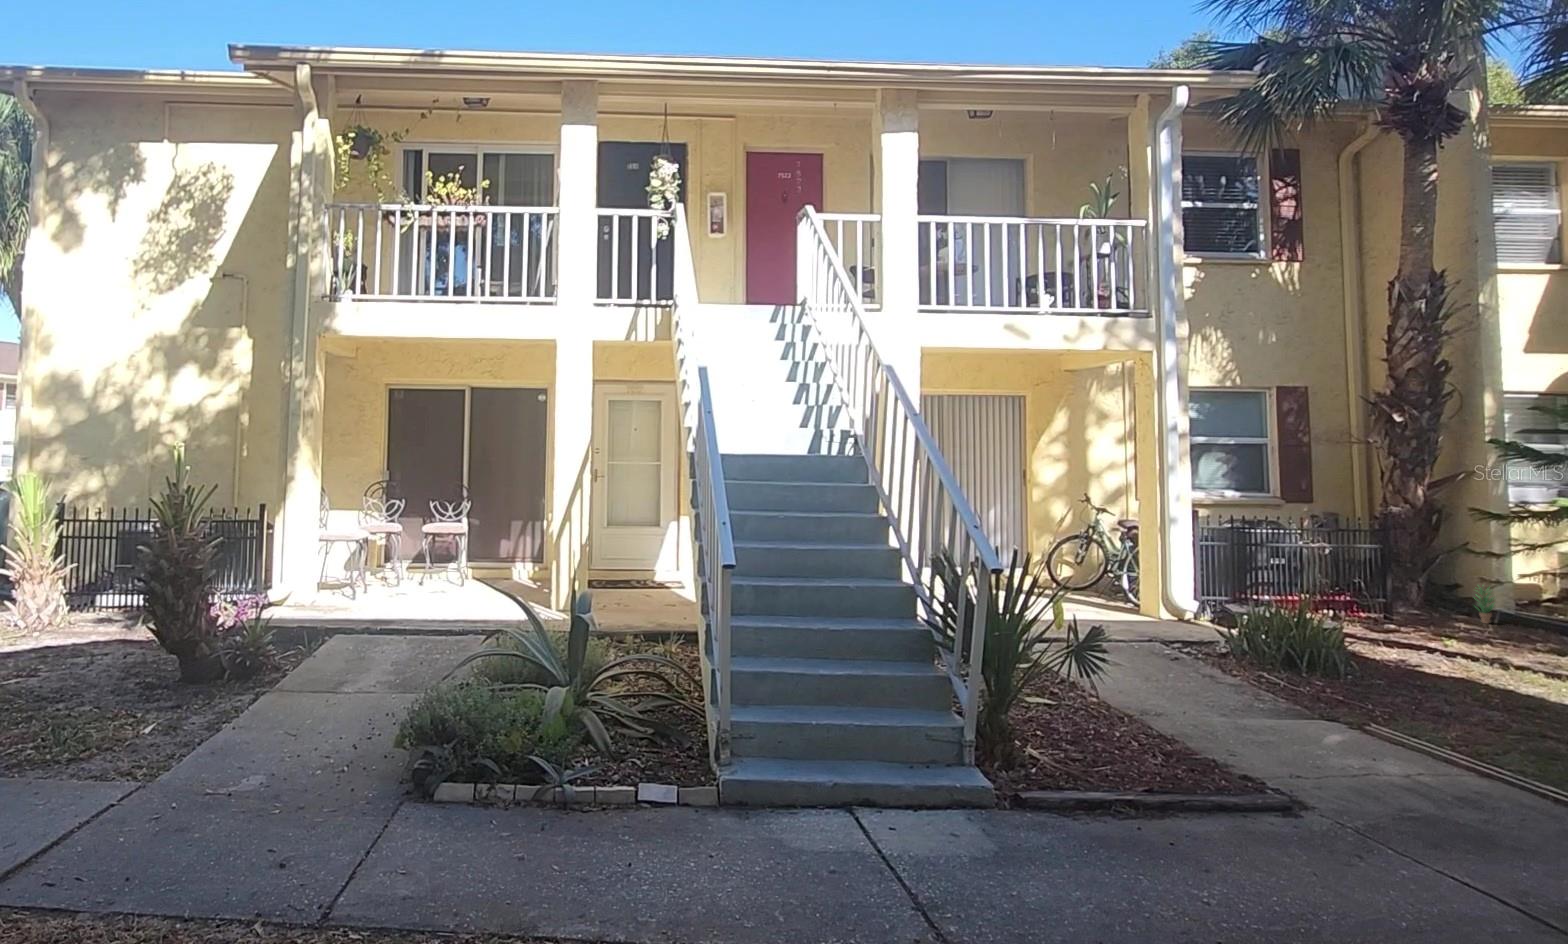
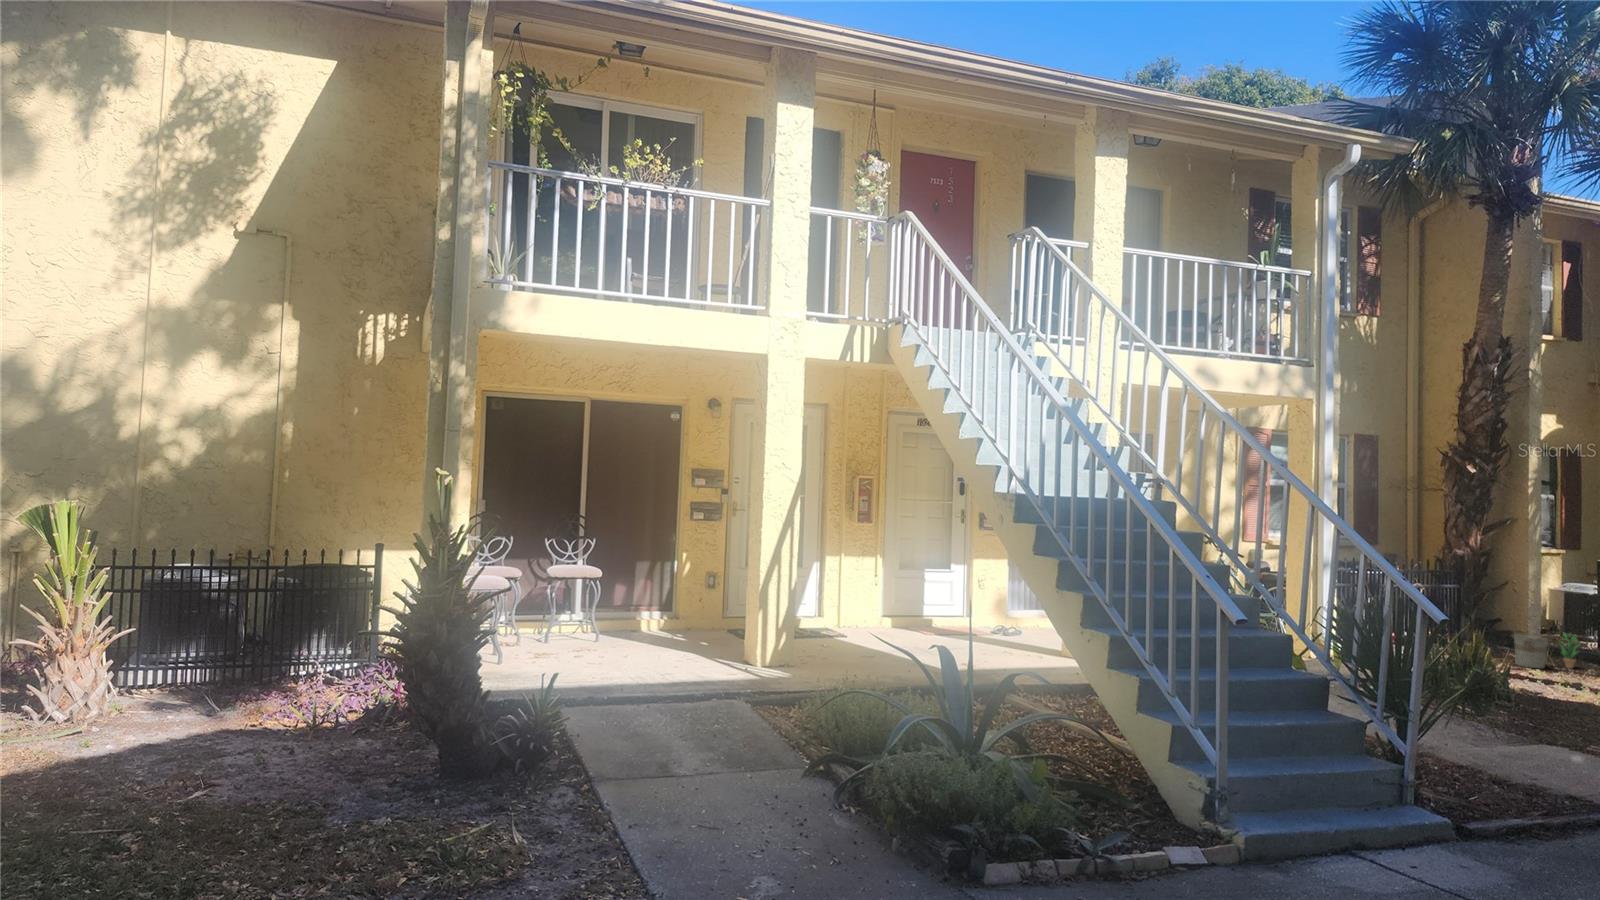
bucket: none [1415,587,1454,622] -> present [1514,634,1548,668]

